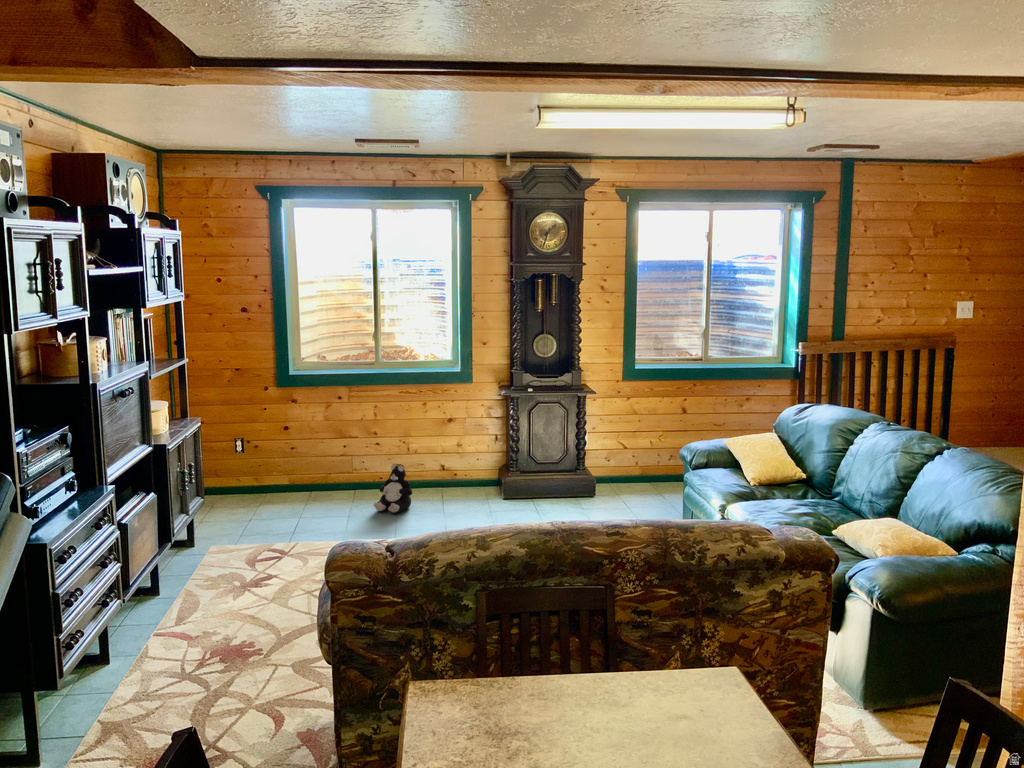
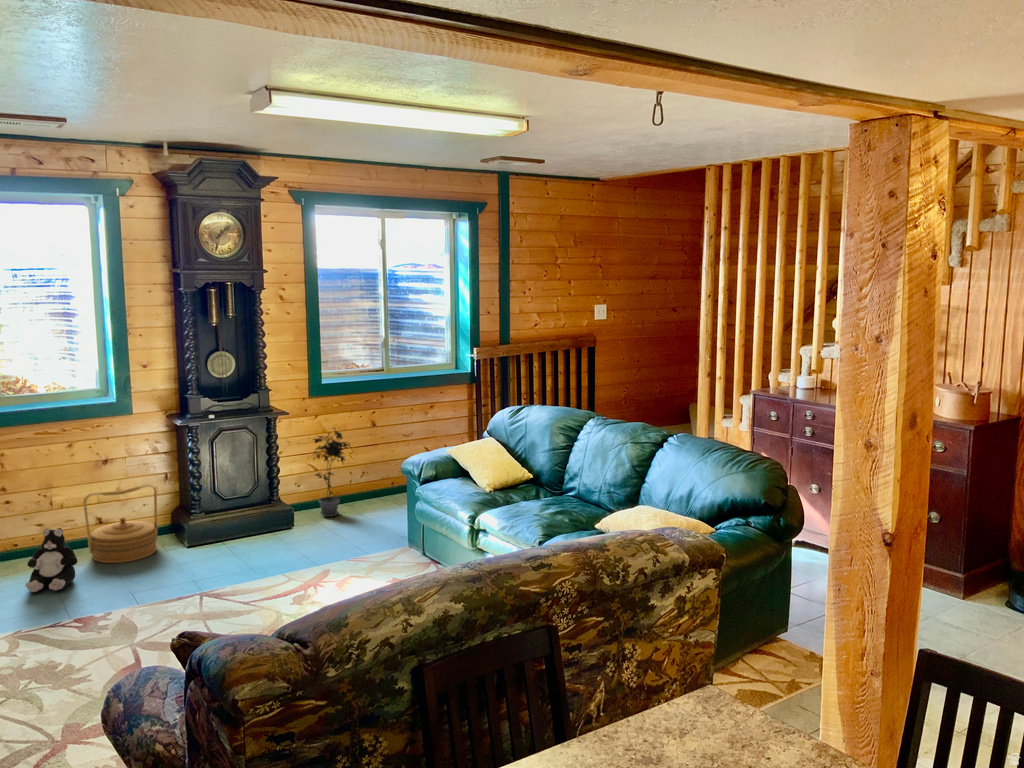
potted plant: none [616,409,653,492] -> present [314,428,350,517]
woven basket: none [427,440,483,501] -> present [83,484,158,563]

